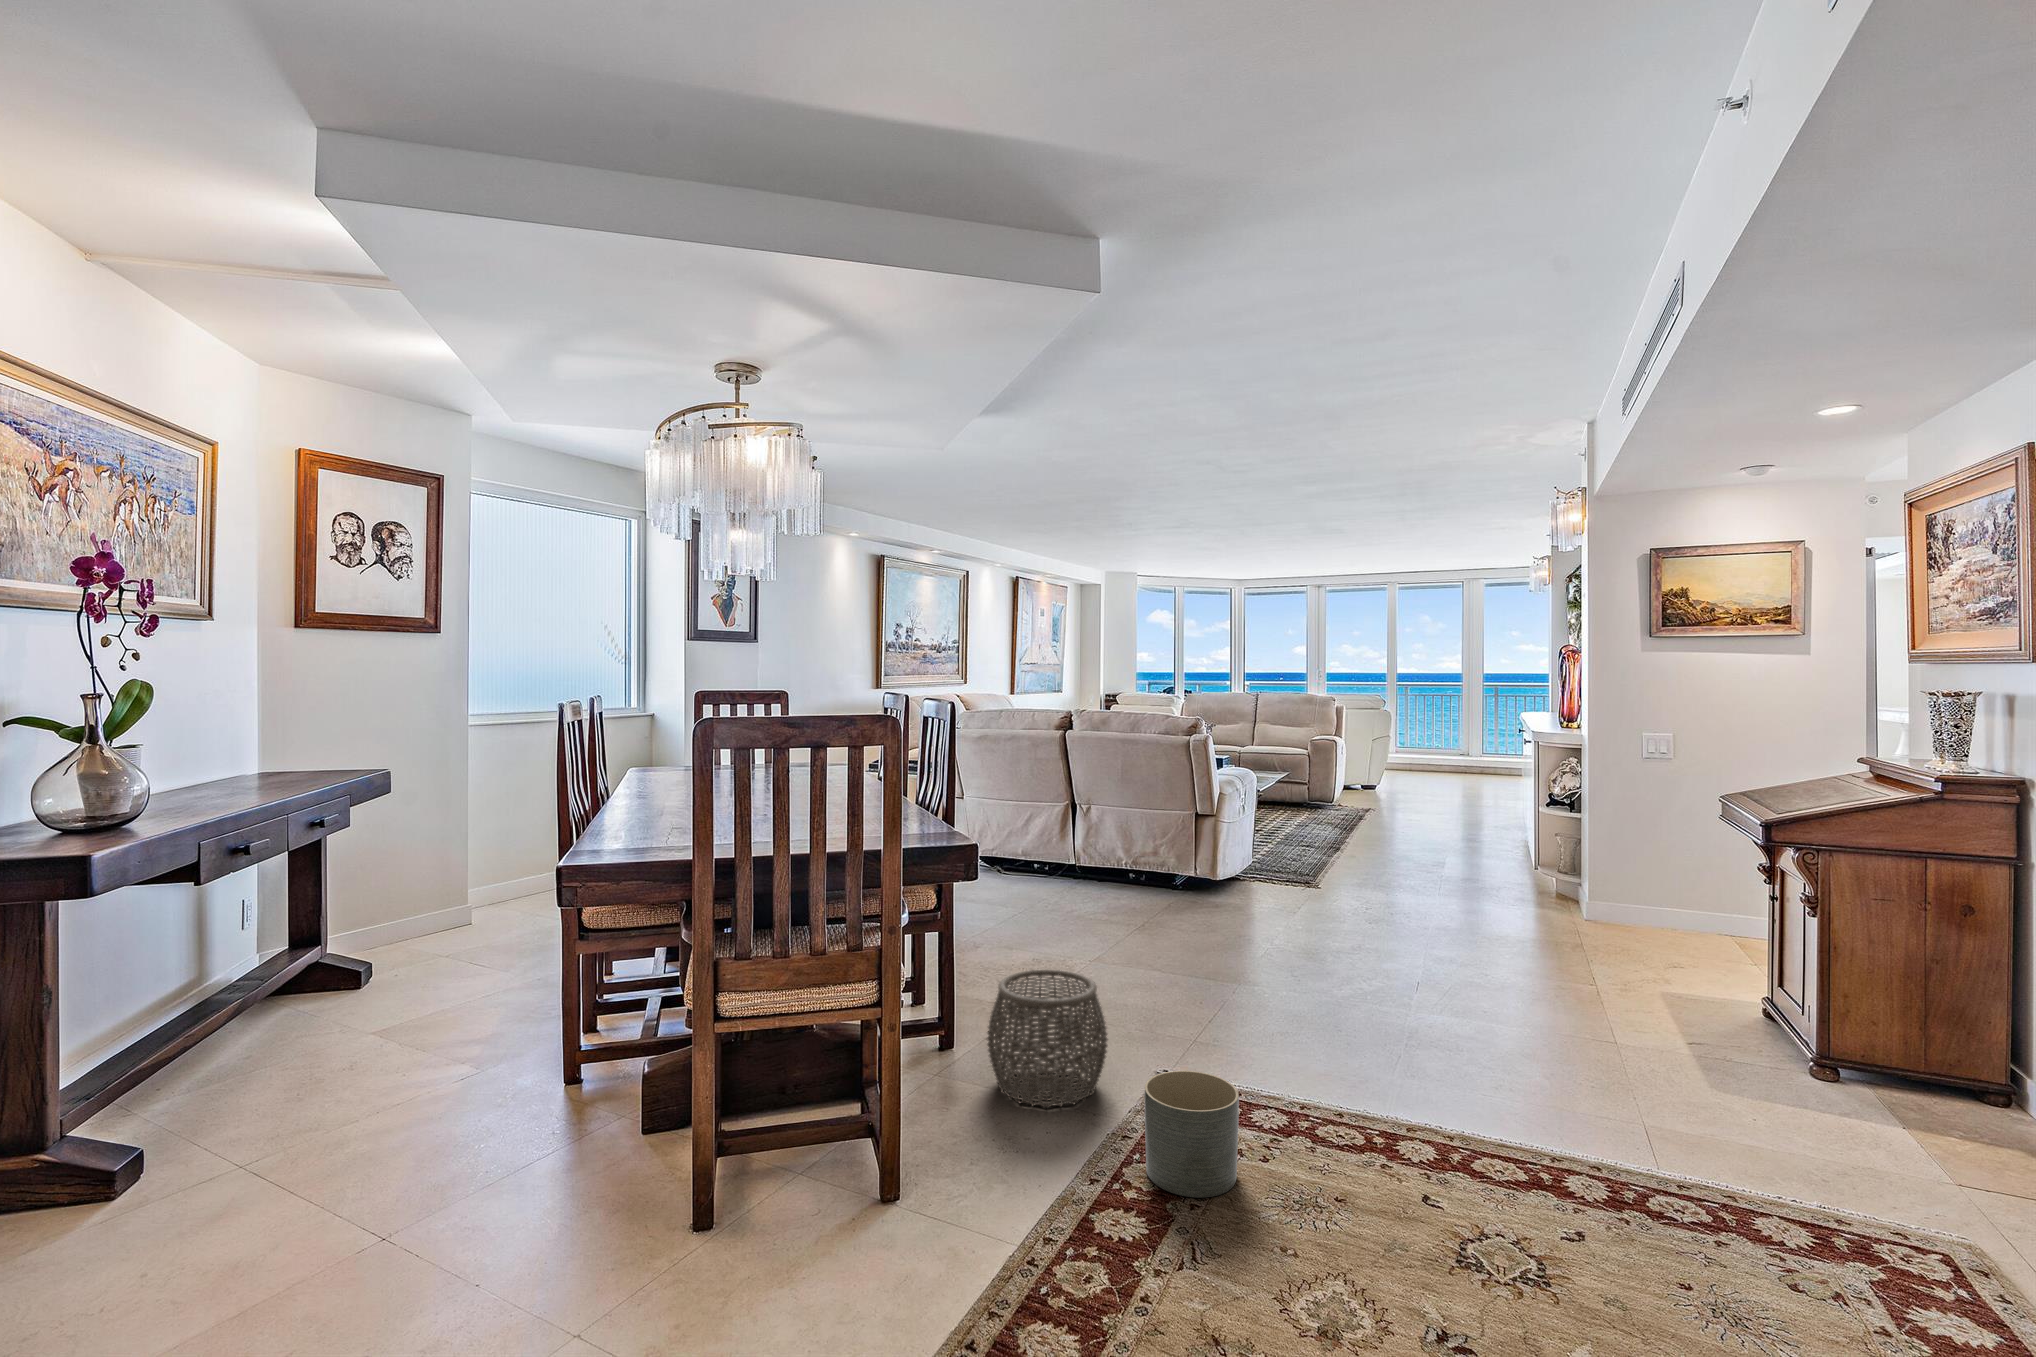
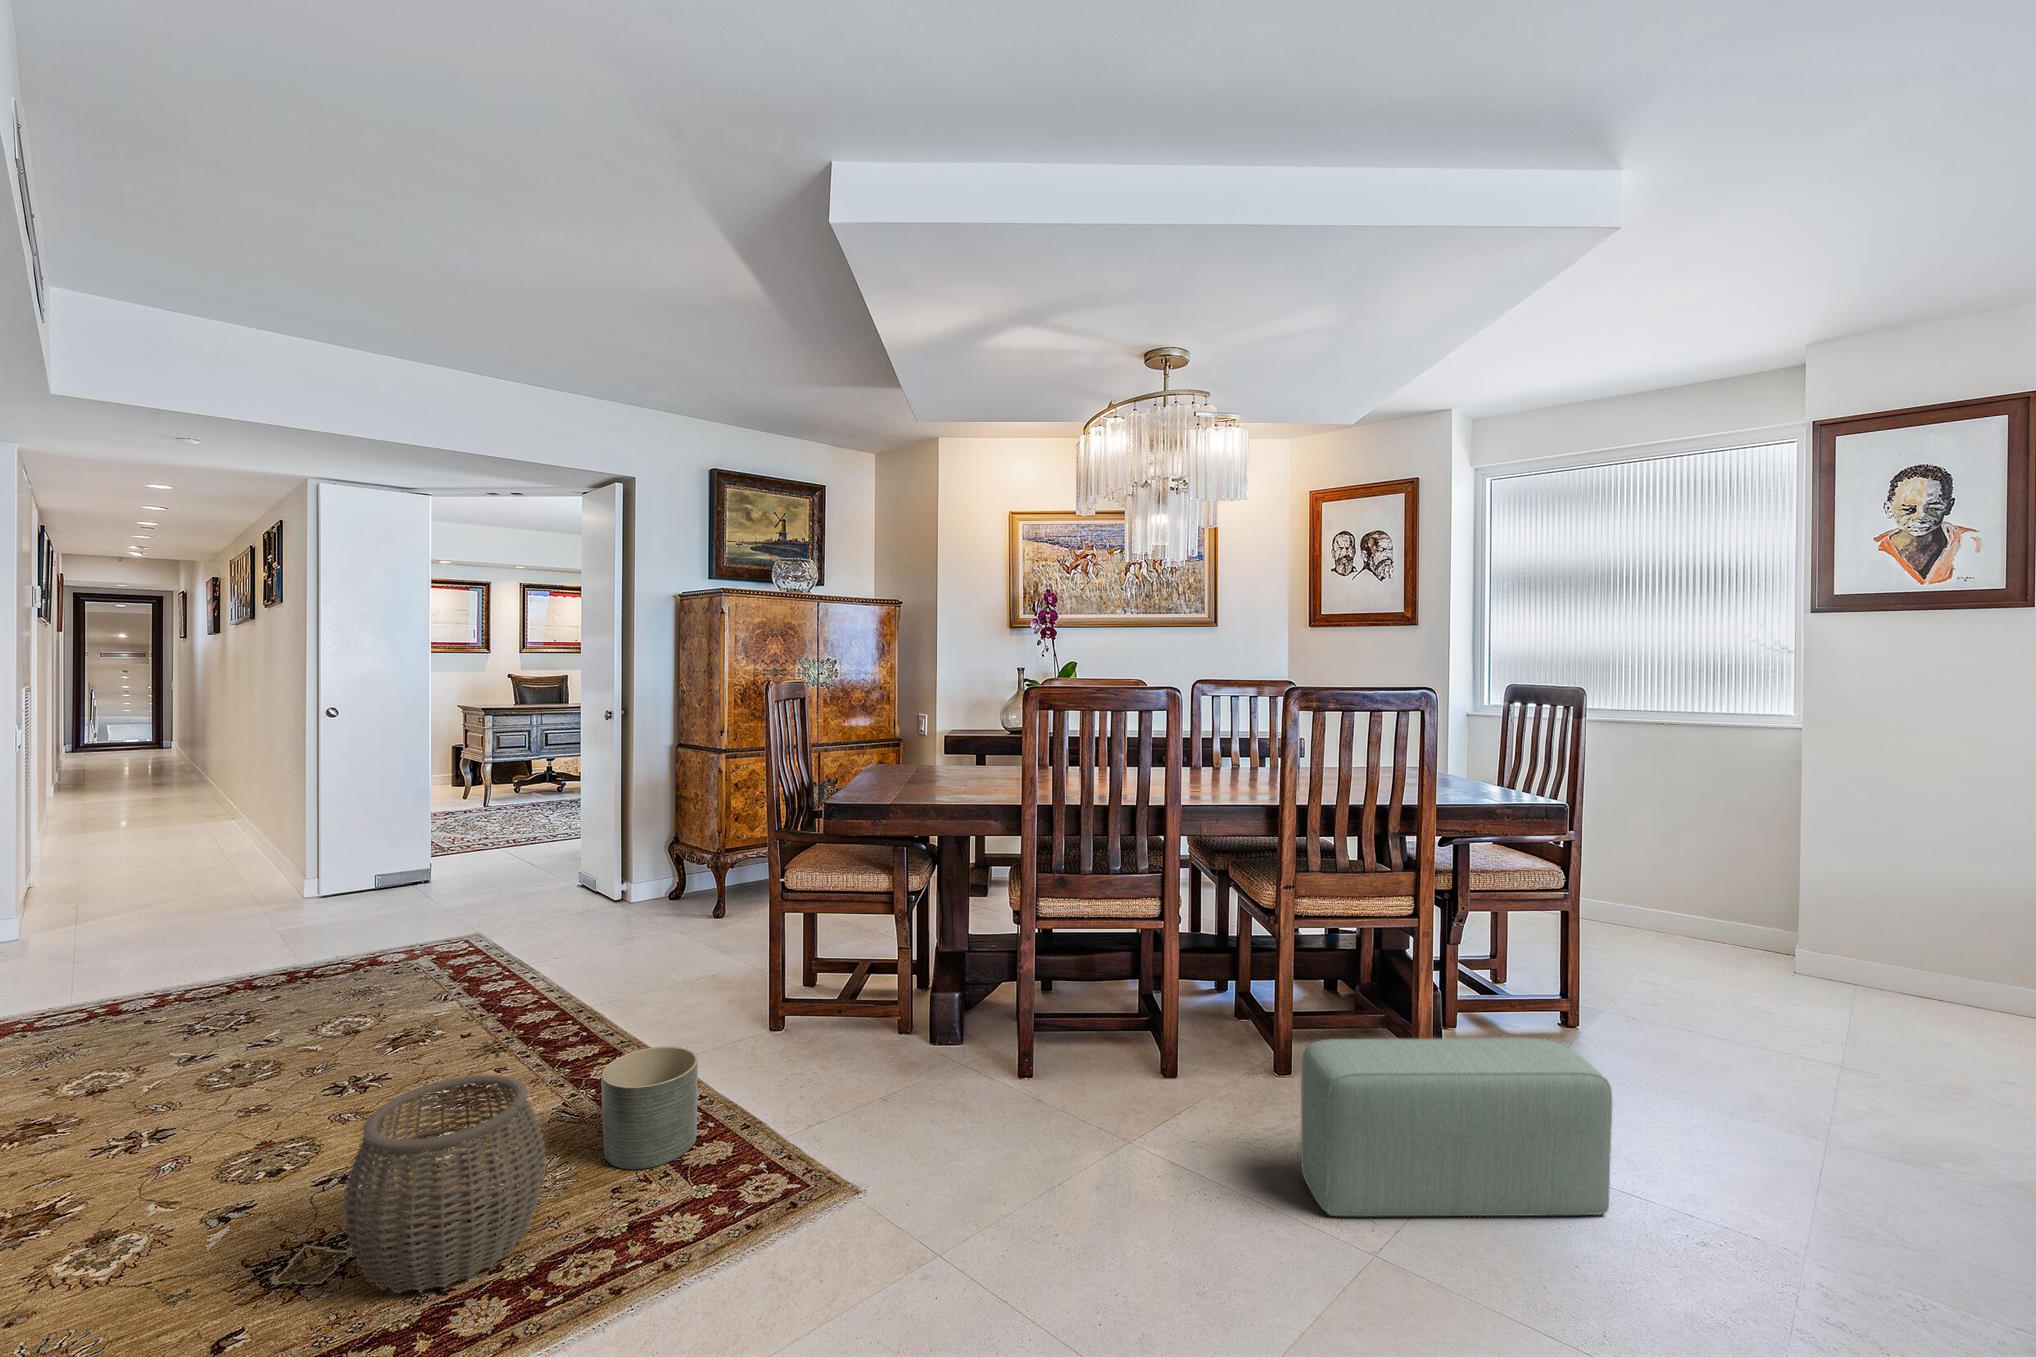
pouf: none [990,860,1073,968] -> present [1301,1038,1612,1216]
woven basket: present [987,970,1108,1107] -> present [342,1075,546,1293]

